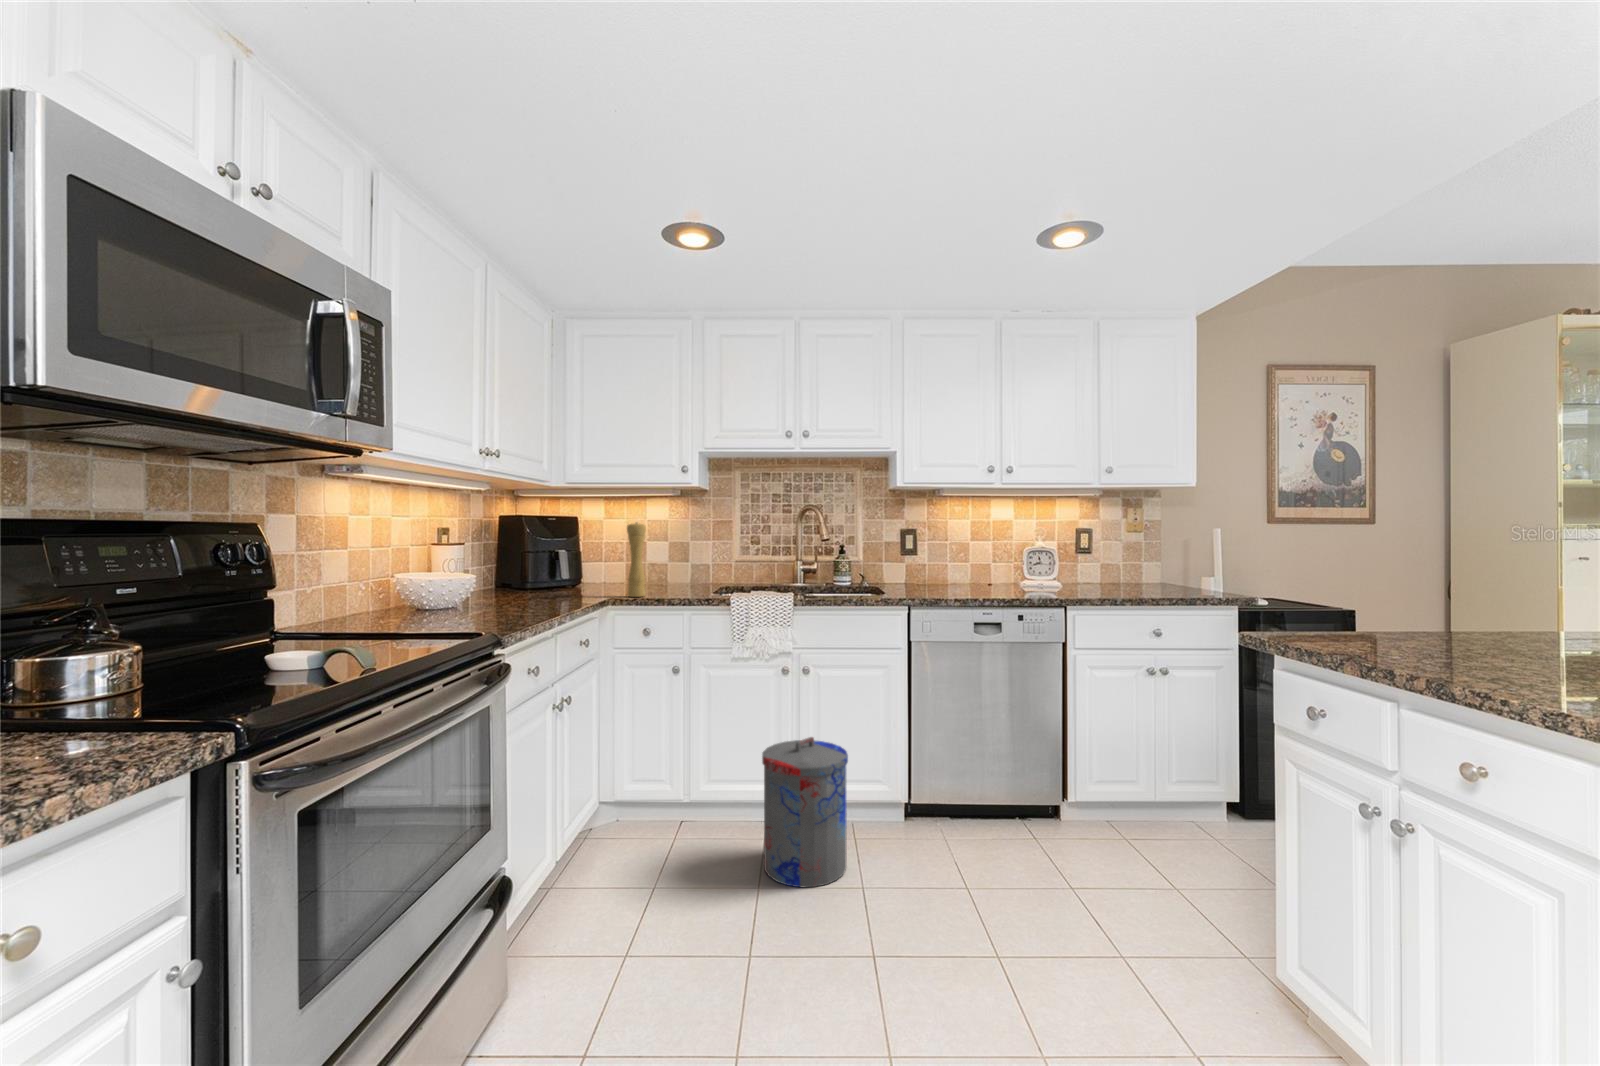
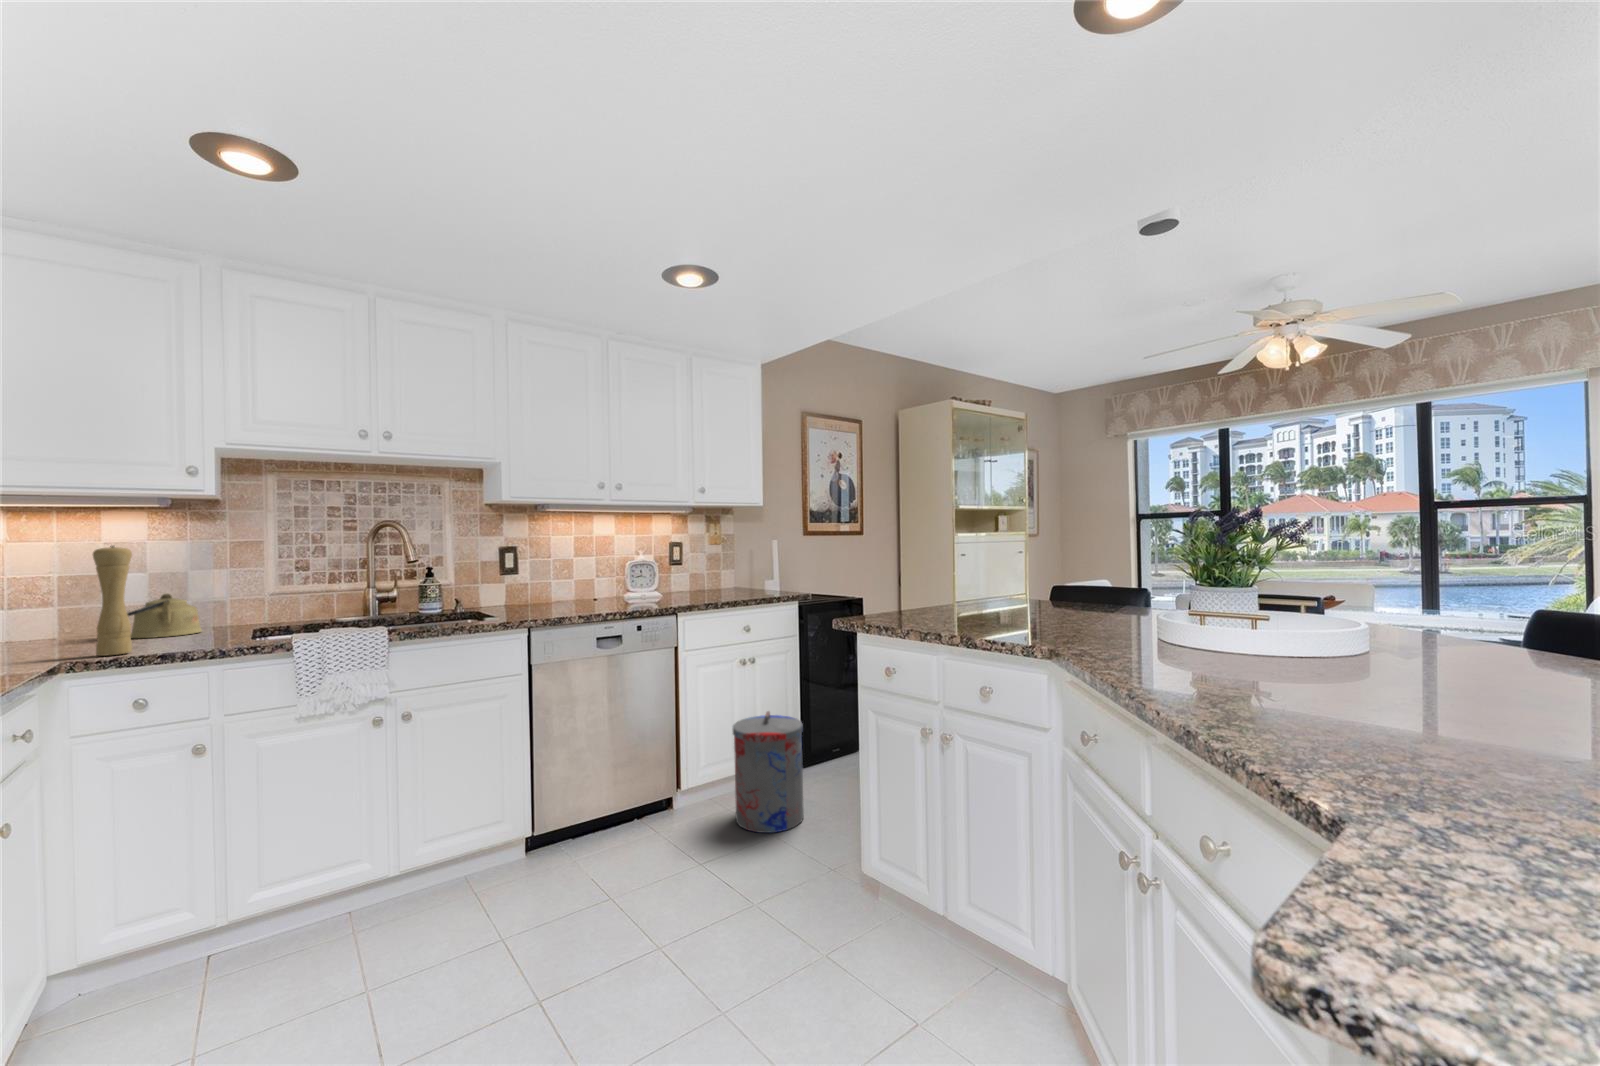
kettle: none [653,557,694,588] -> present [127,594,202,638]
trash can: present [762,737,848,887] -> present [733,711,804,833]

